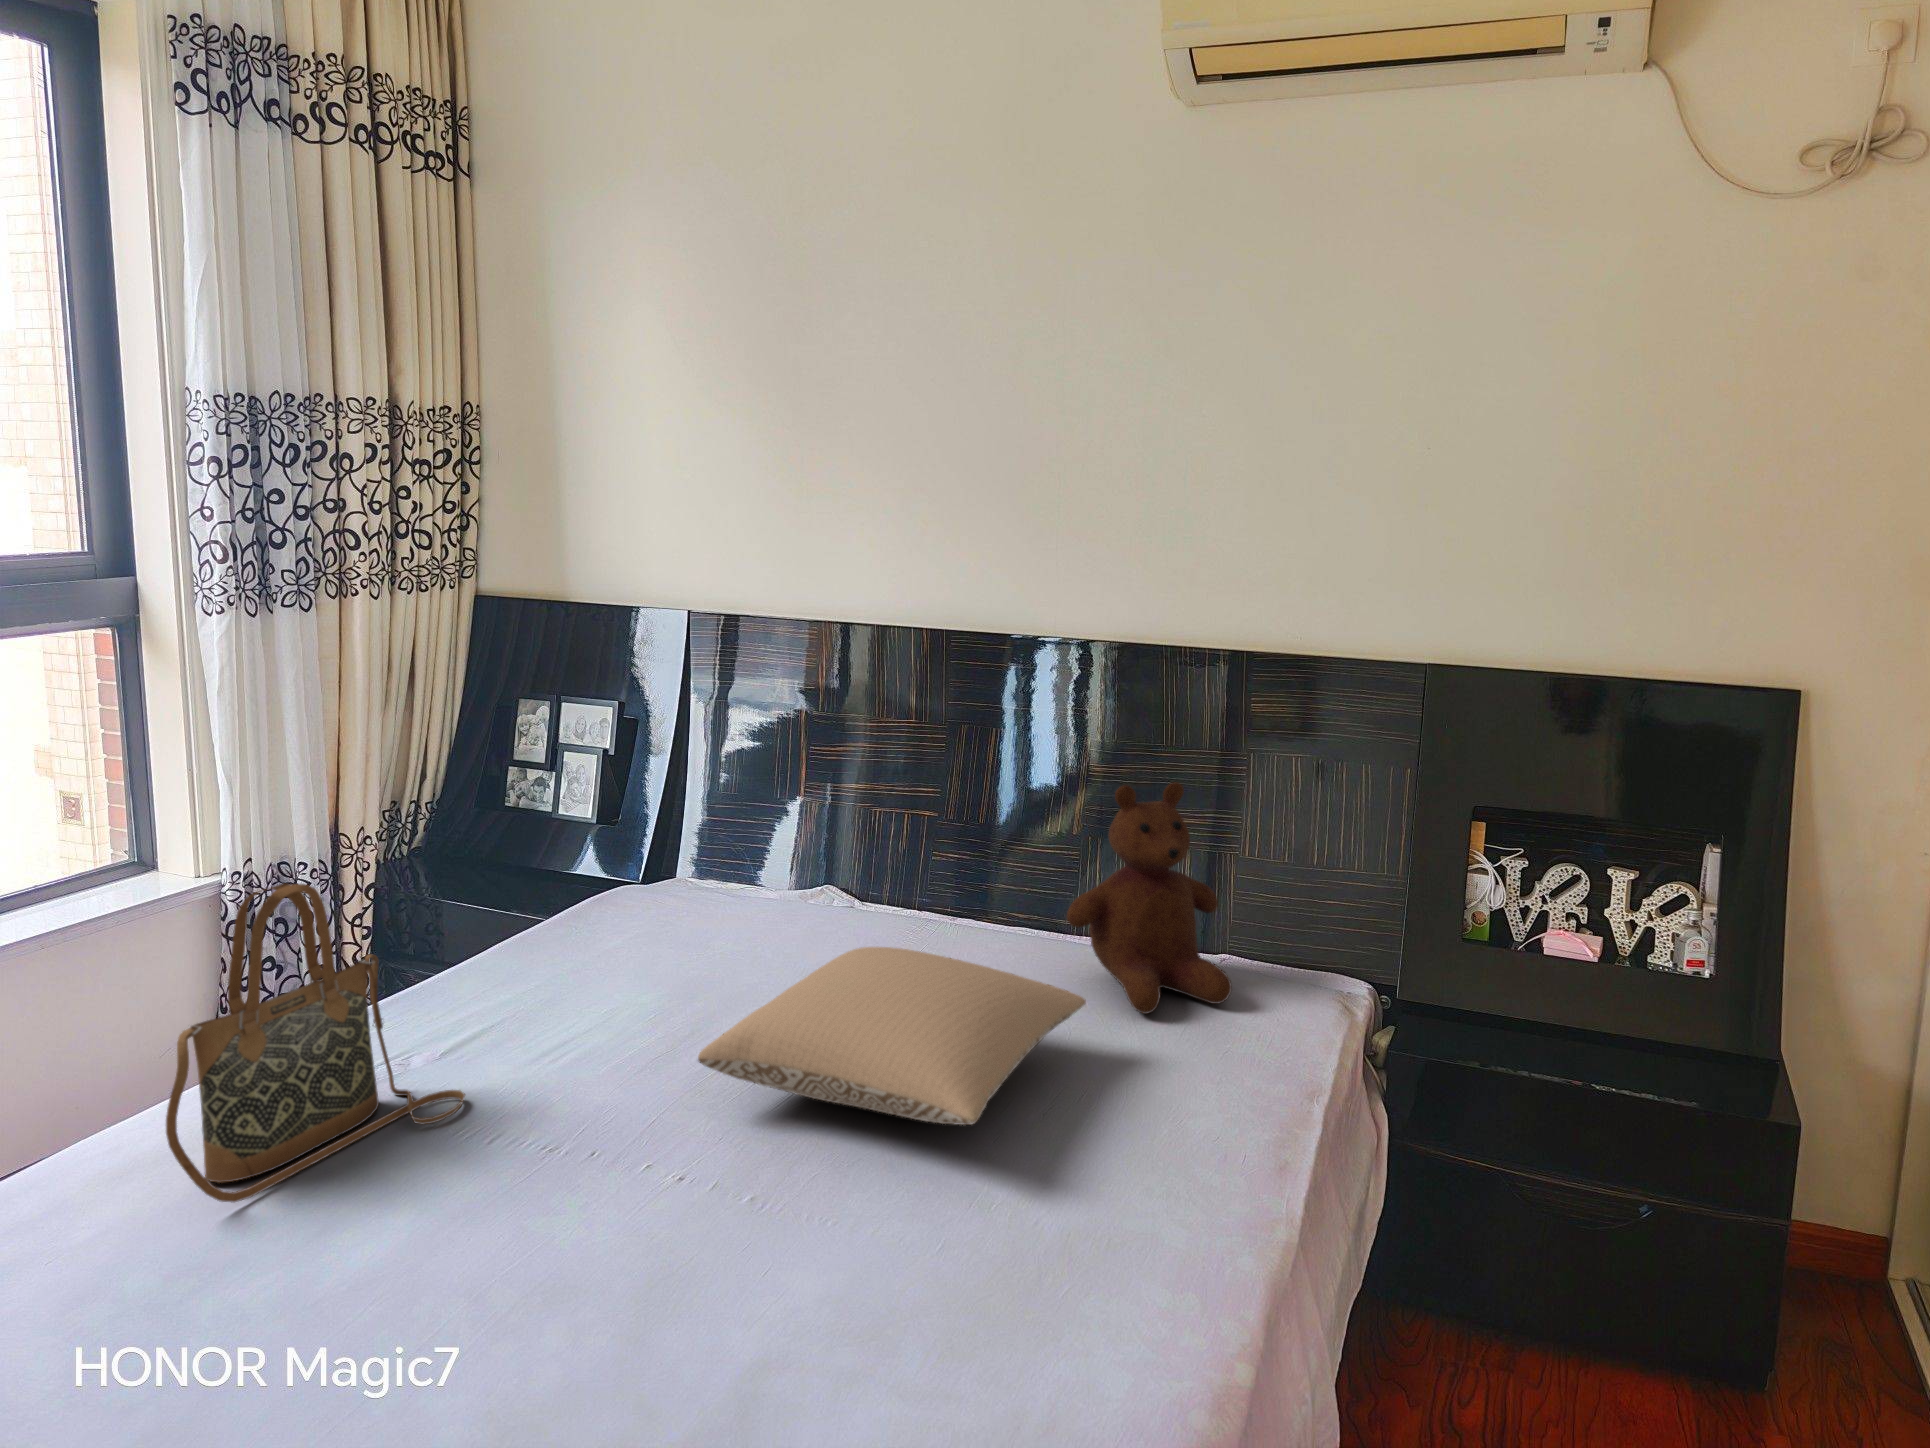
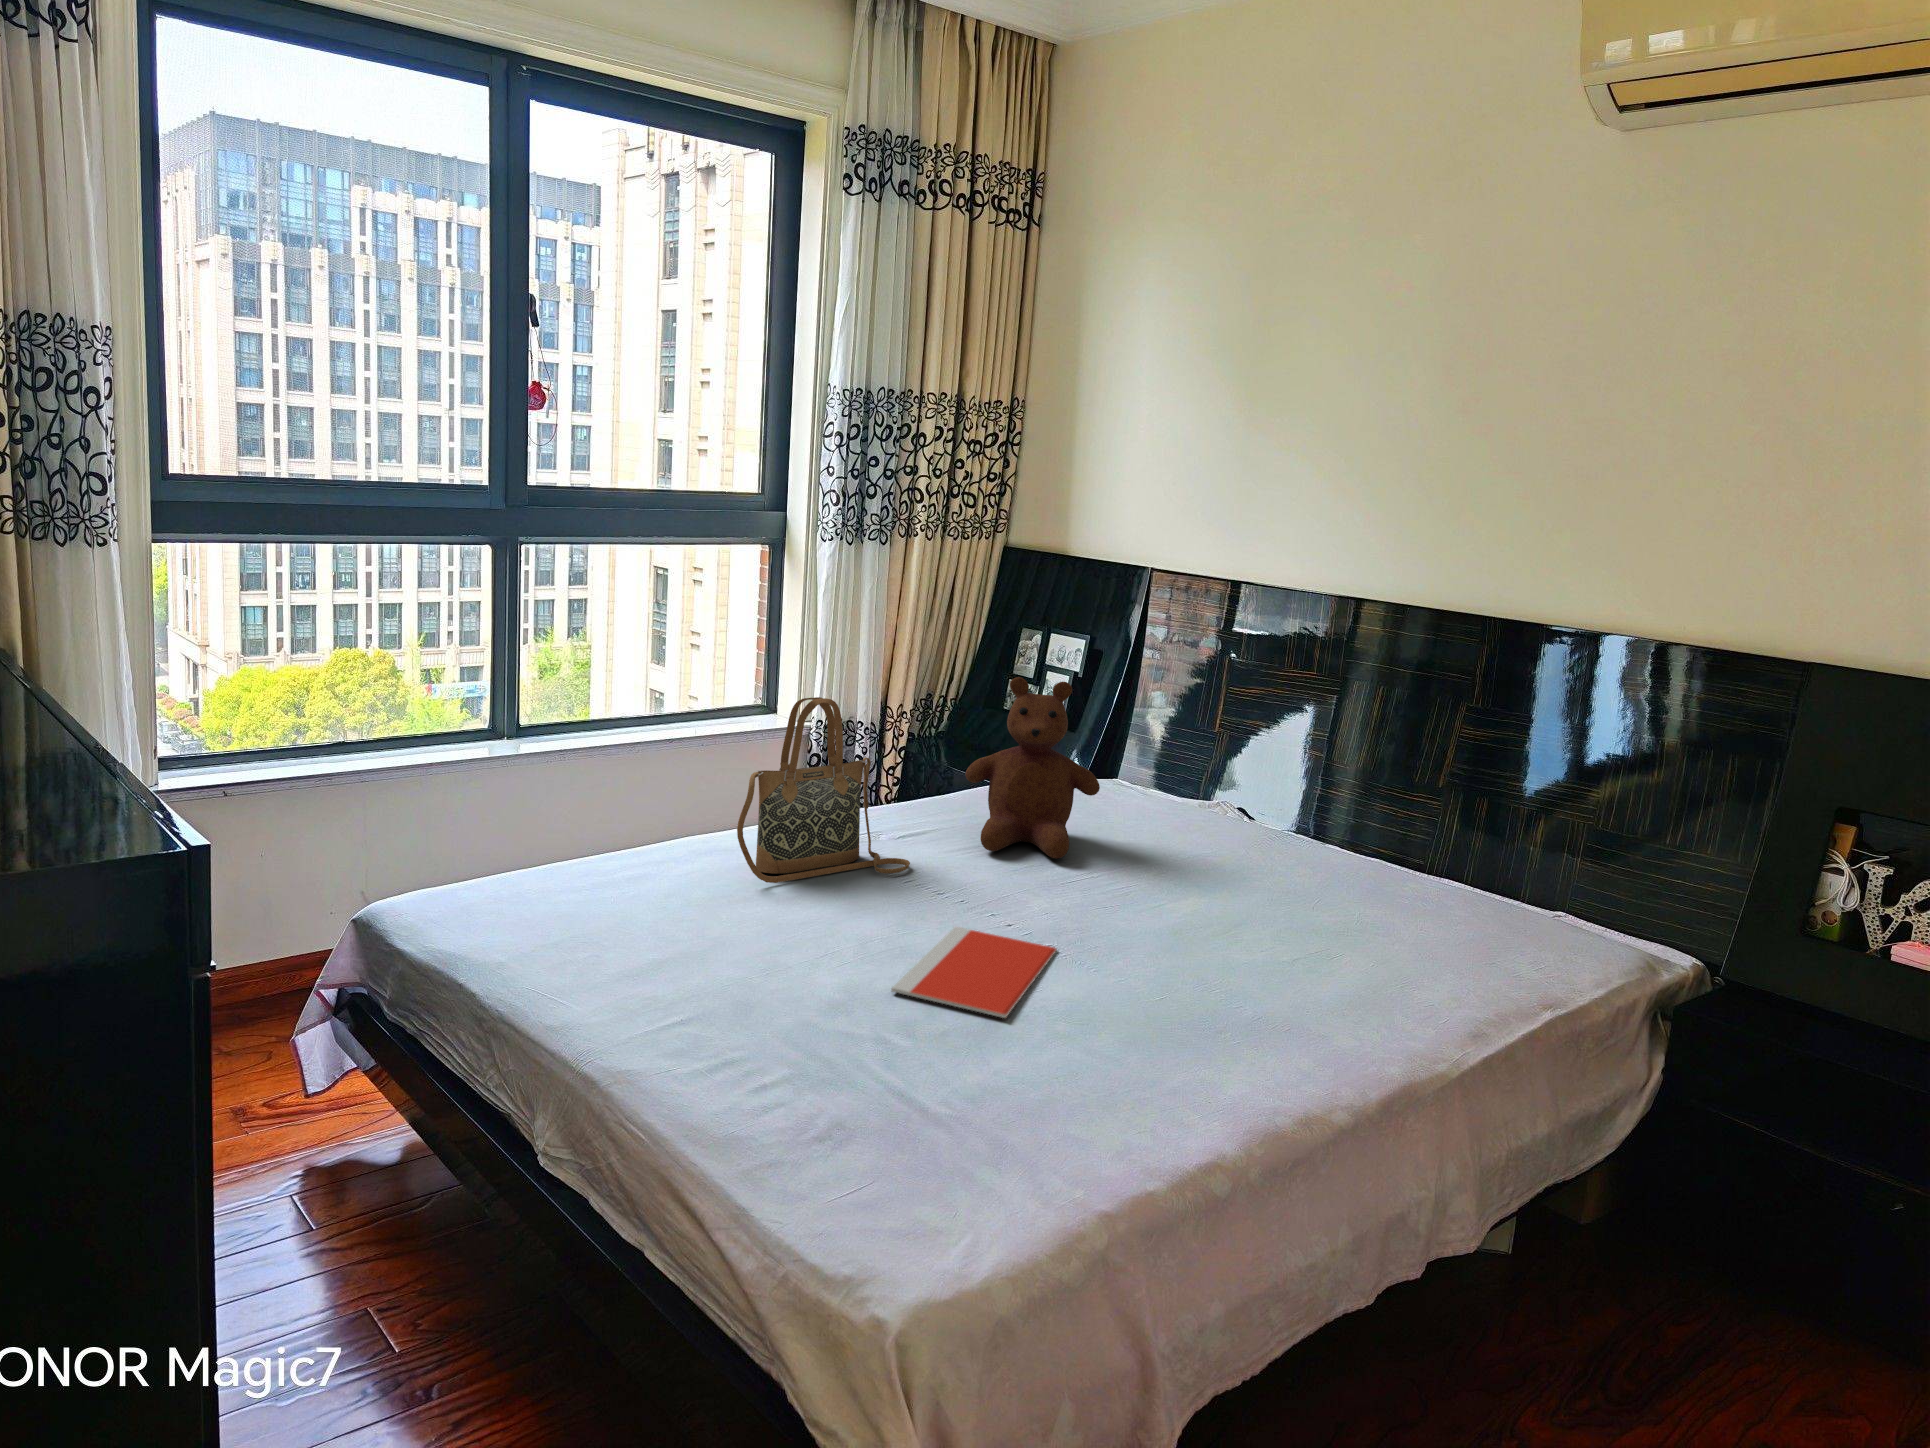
teddy bear: present [1067,782,1232,1014] -> present [965,677,1100,859]
pillow: present [698,947,1086,1125] -> none [1057,825,1380,947]
notebook: none [522,1182,732,1359] -> present [891,927,1057,1018]

